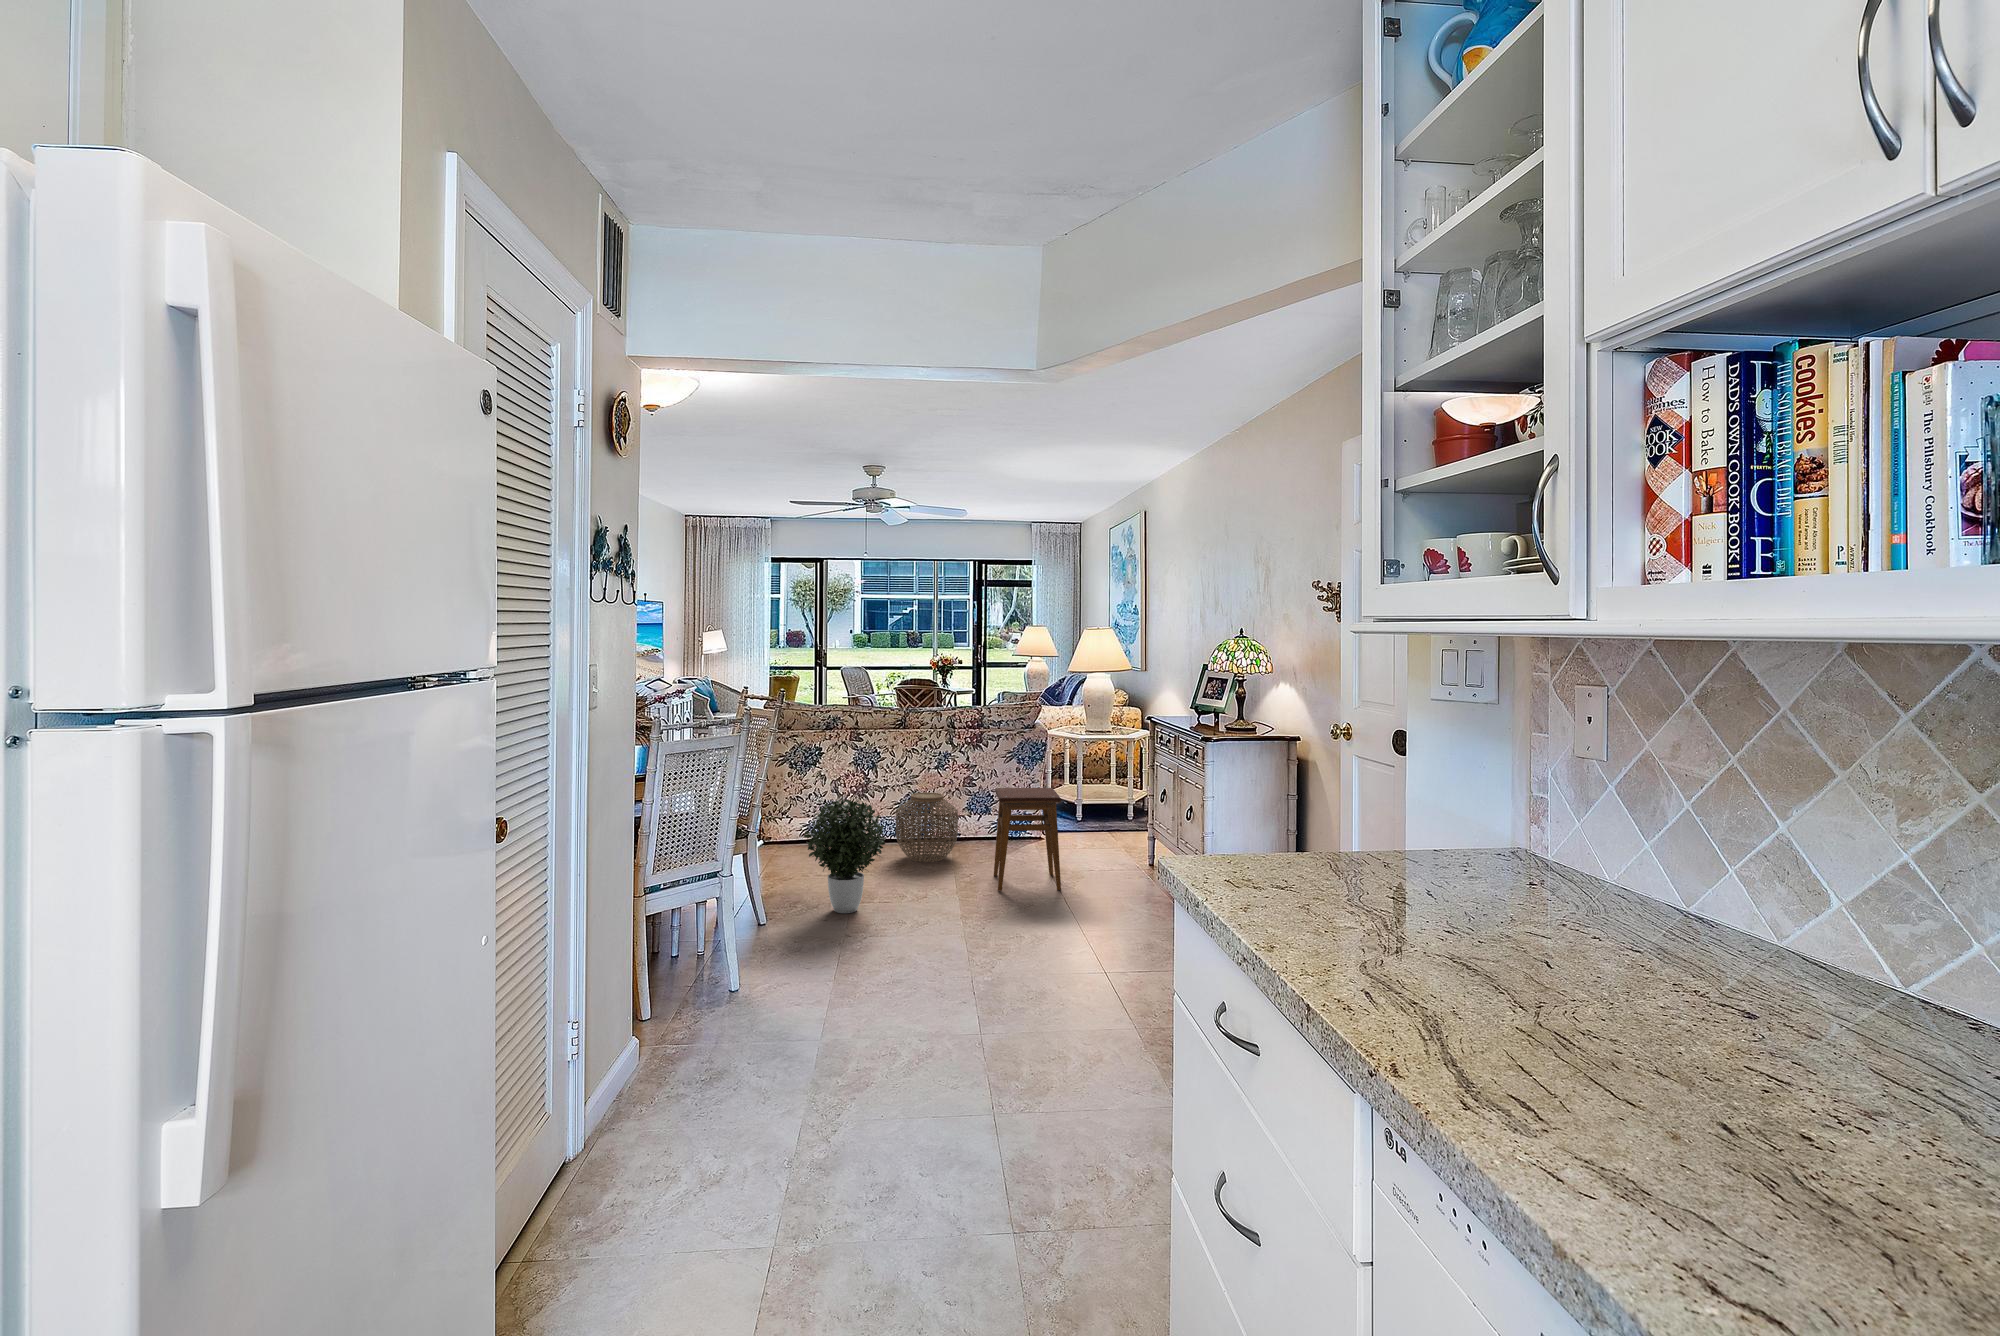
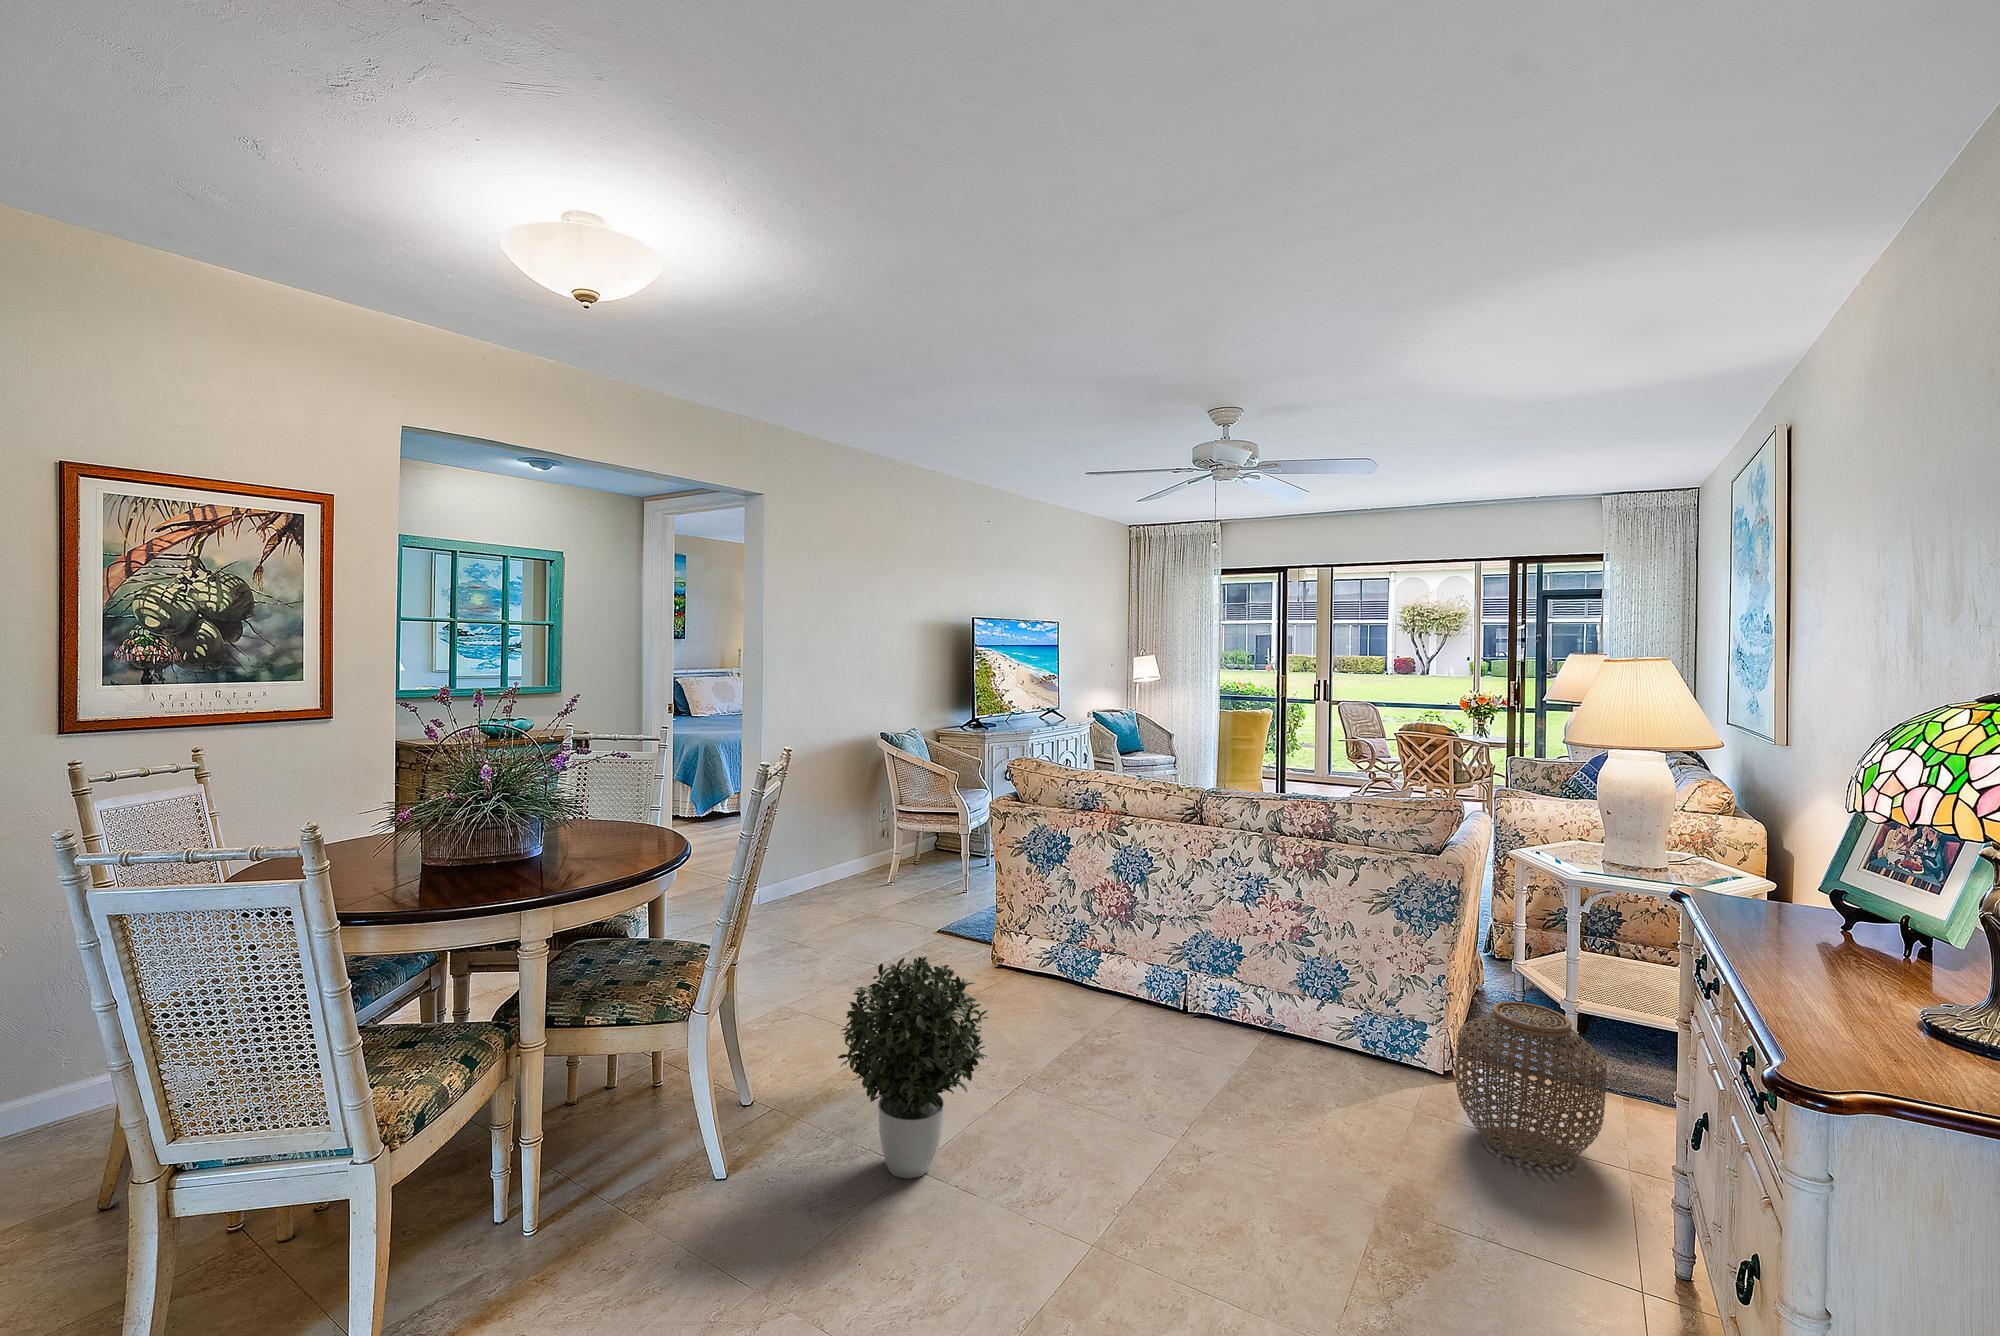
stool: present [994,788,1061,891] -> none [1225,983,1399,1270]
woven basket: present [896,792,958,862] -> present [1455,1002,1607,1165]

